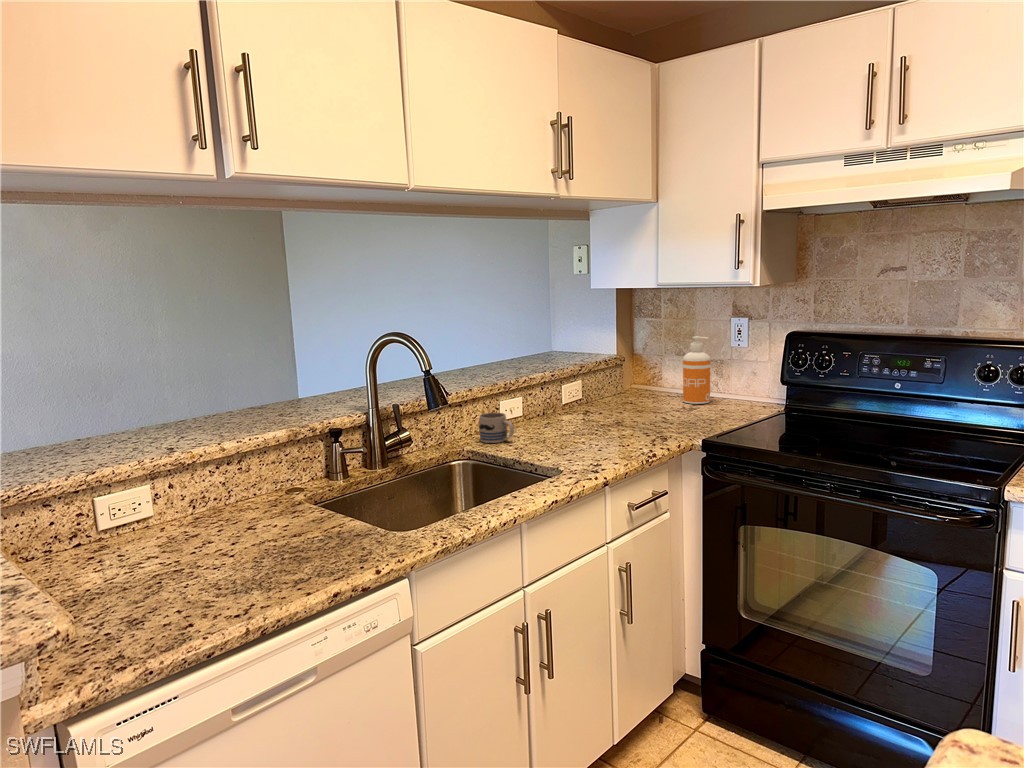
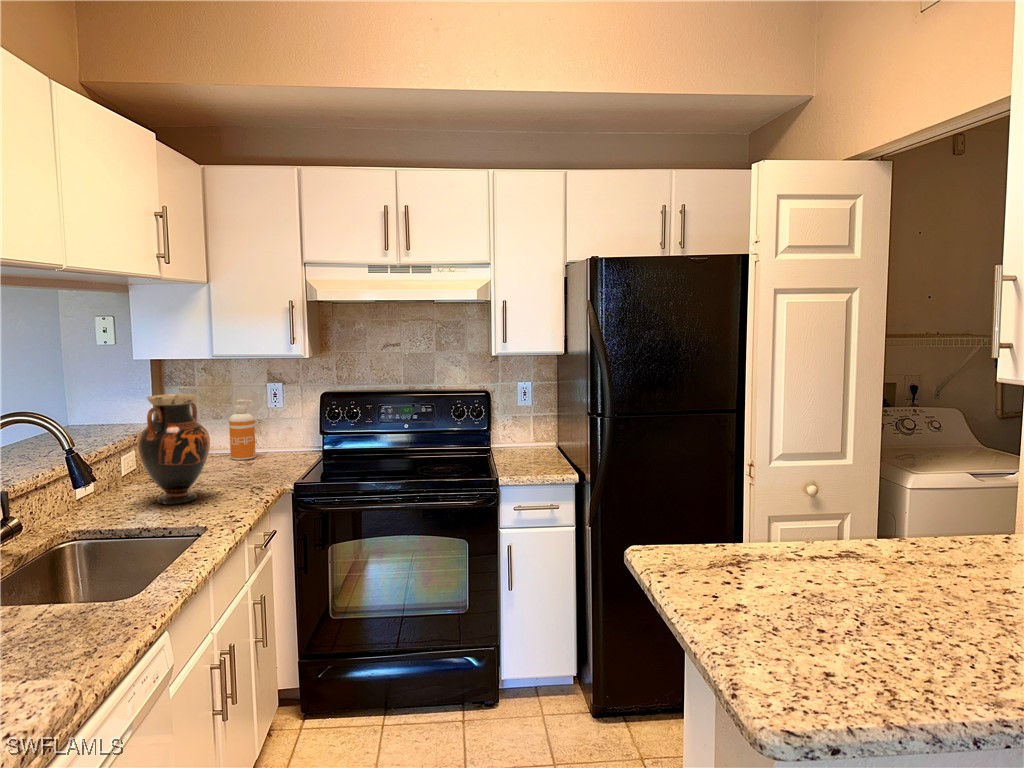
vase: none [543,324,613,441] -> present [137,394,210,504]
mug: present [479,413,514,443] -> none [70,489,115,522]

